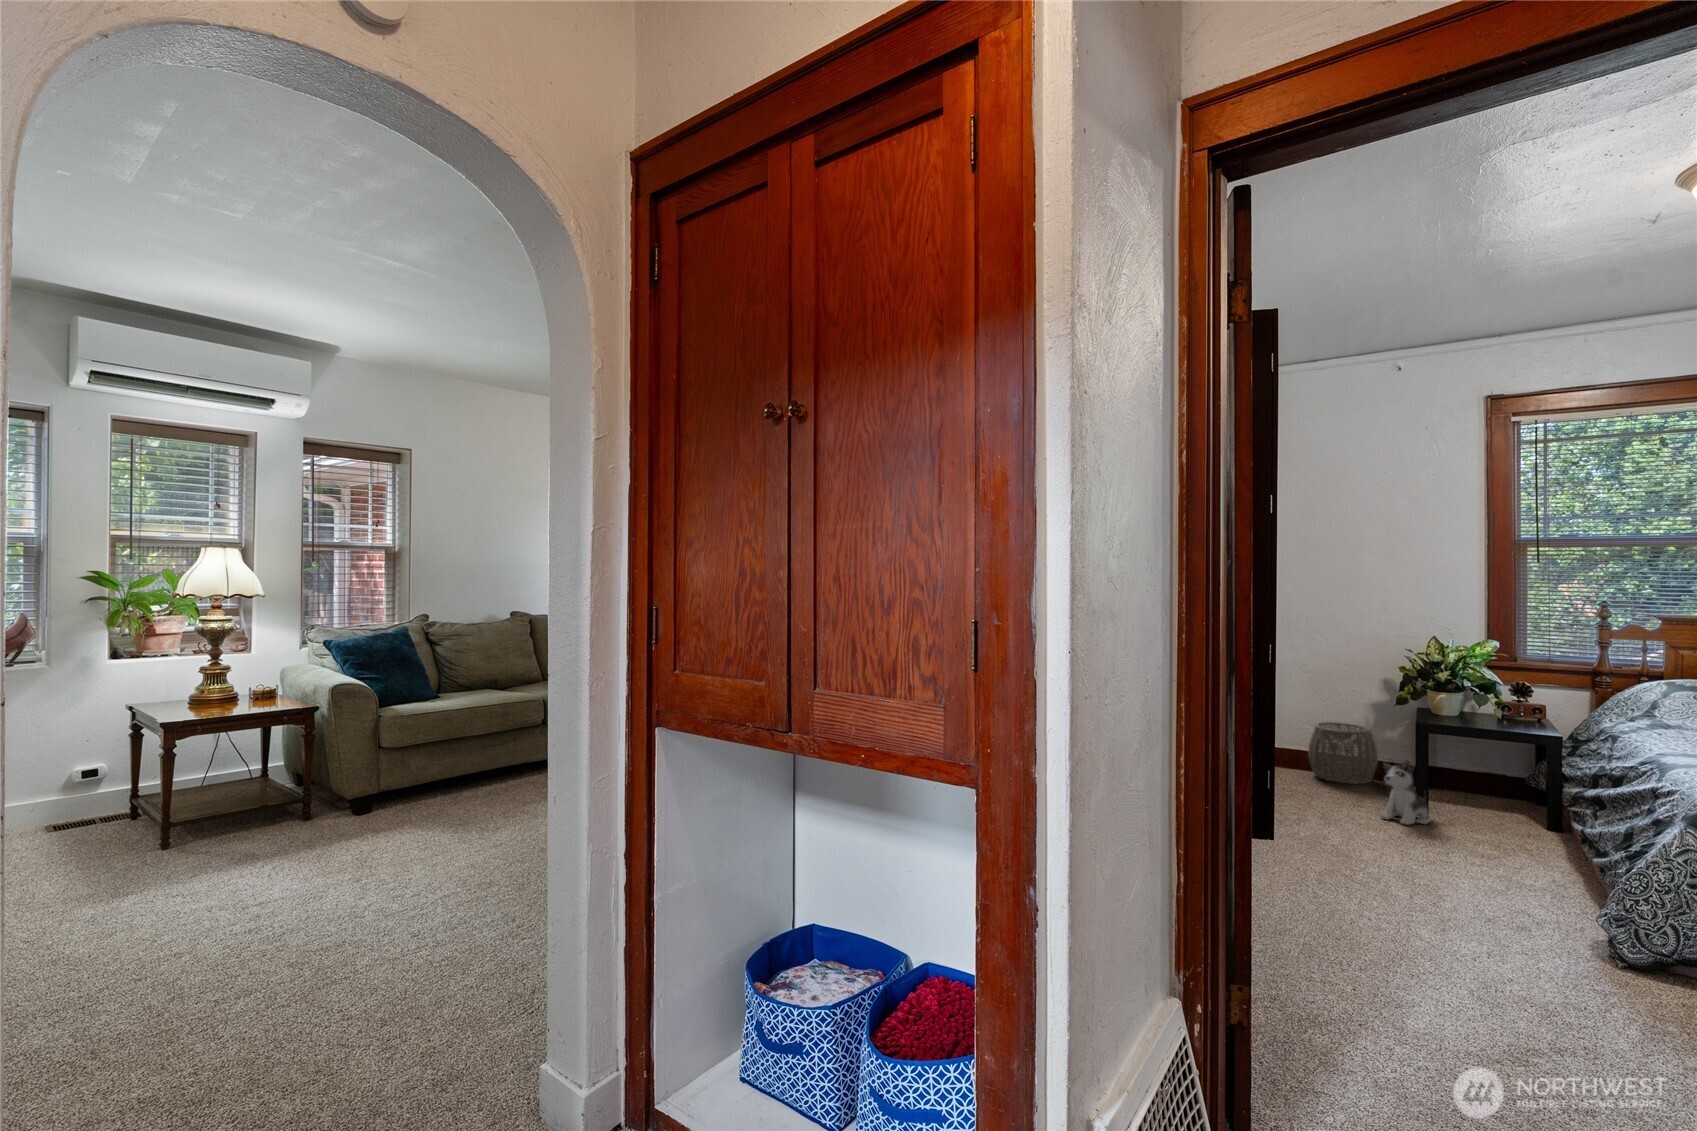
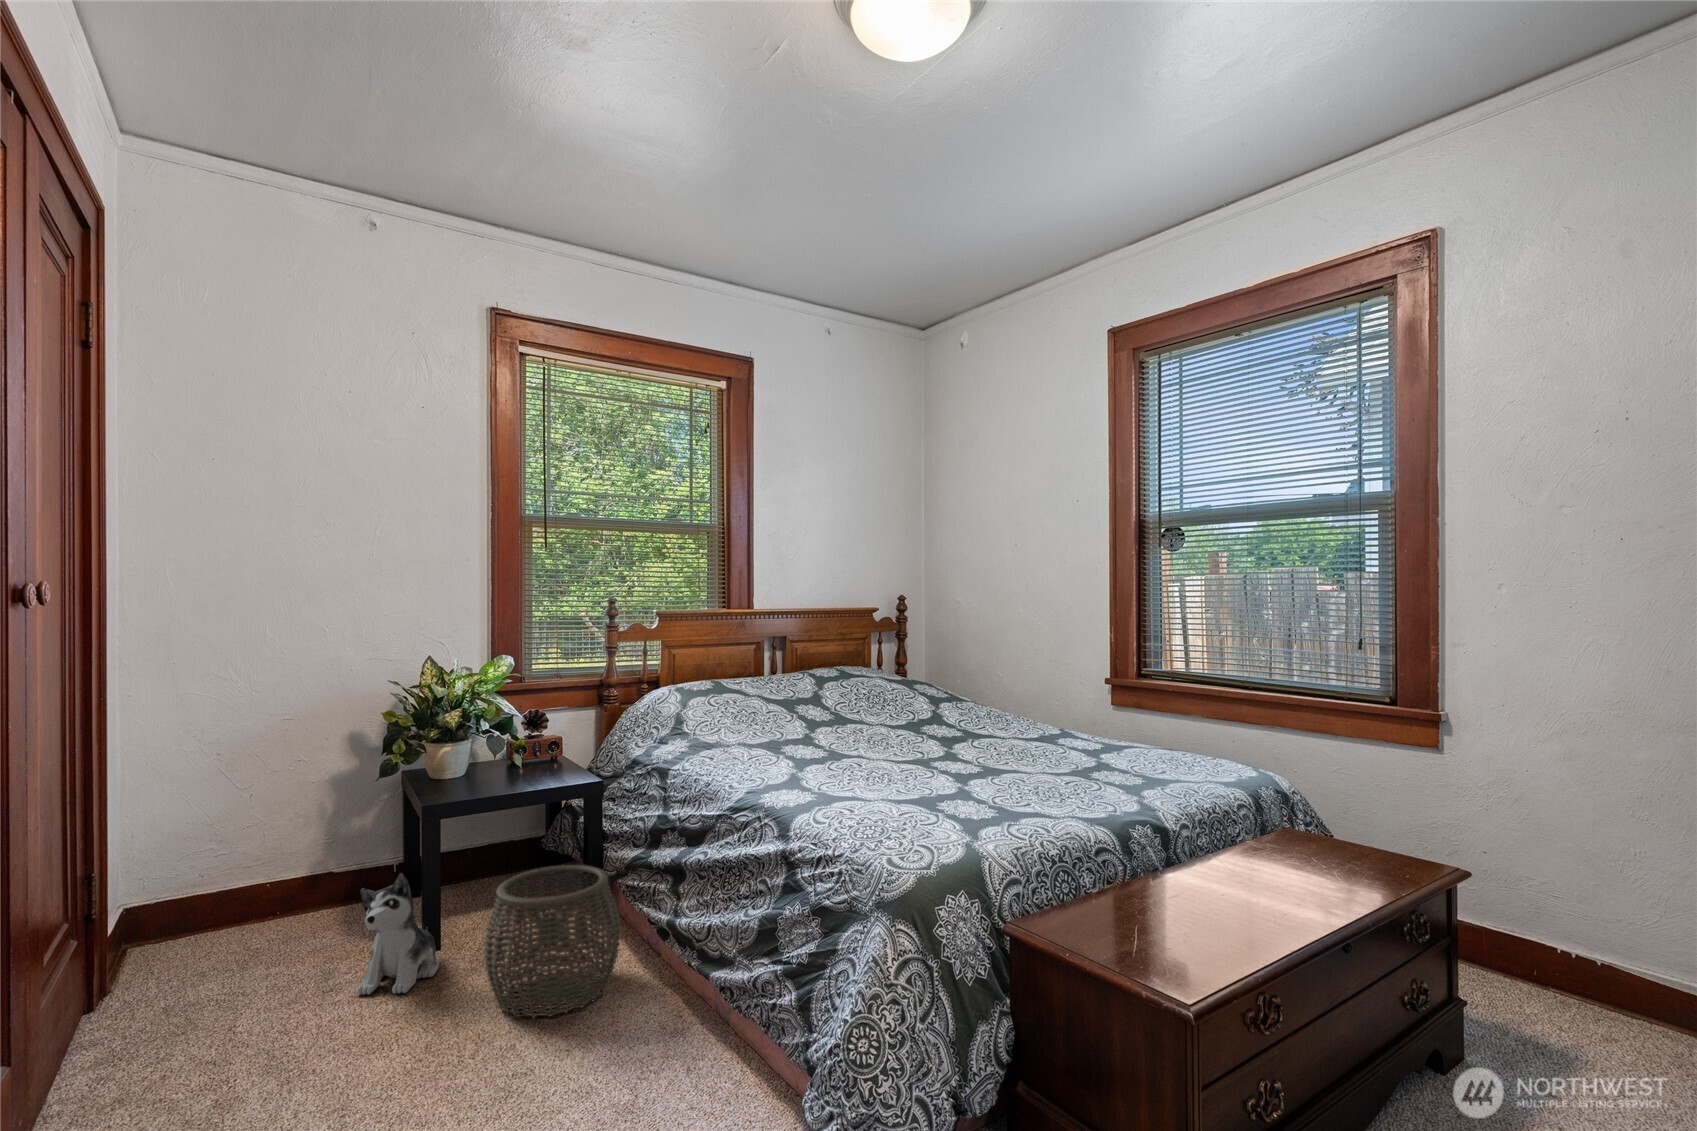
woven basket: present [1308,722,1378,784] -> present [483,865,621,1018]

